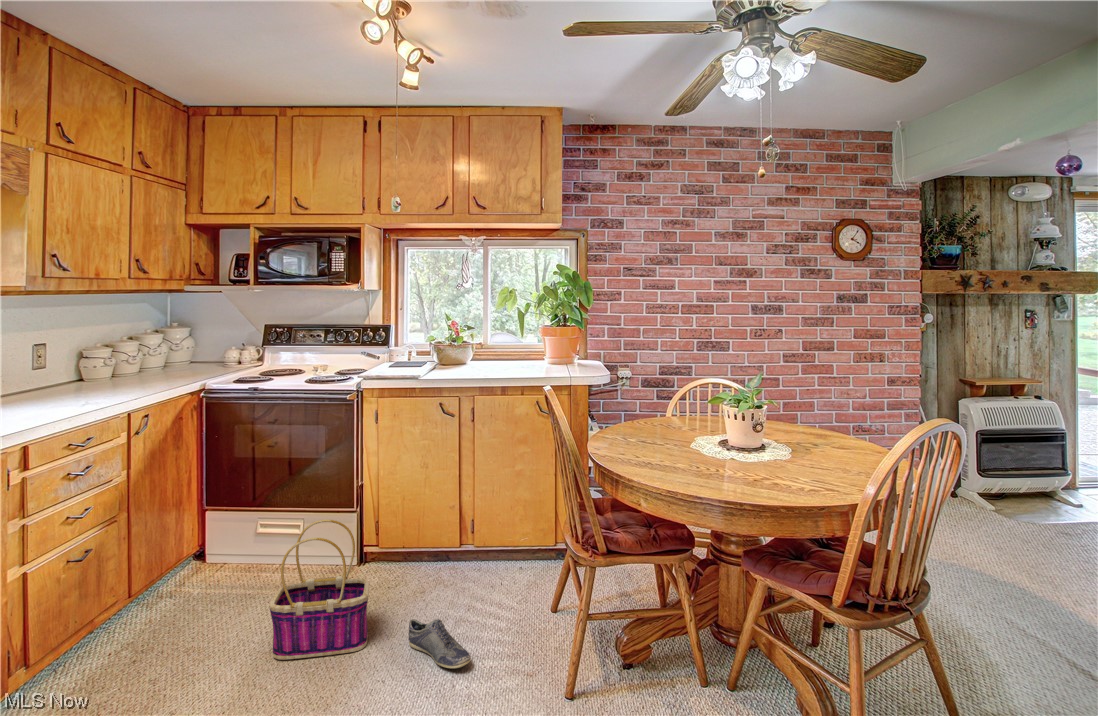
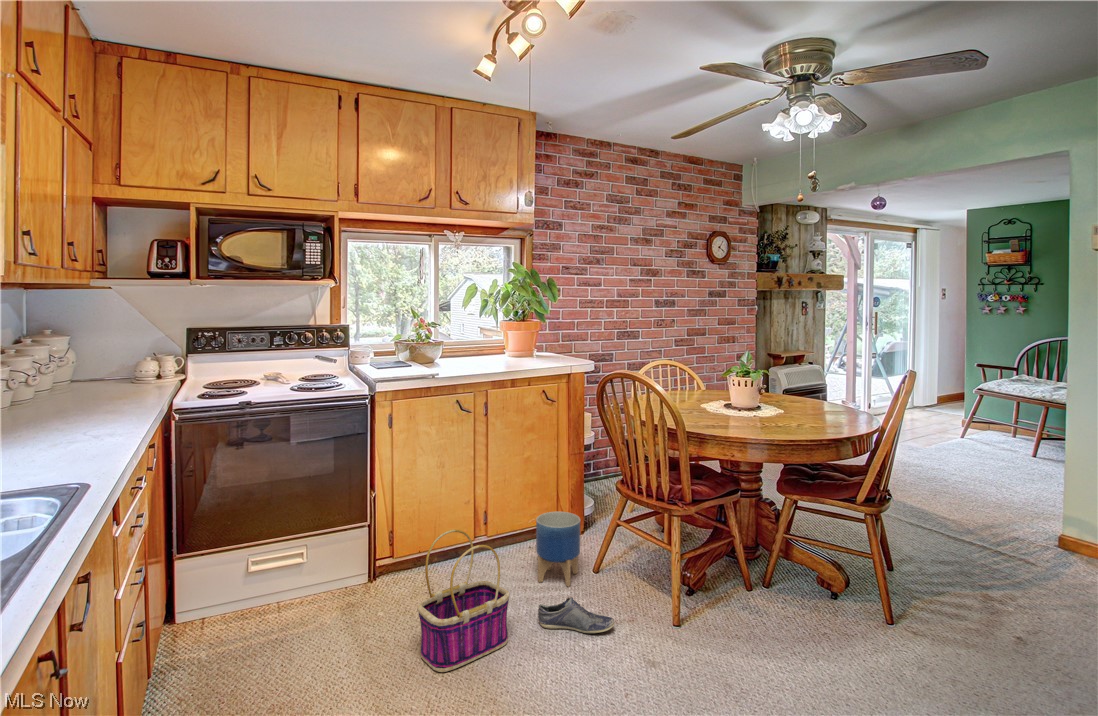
planter: none [467,525,516,611] -> present [536,512,580,586]

